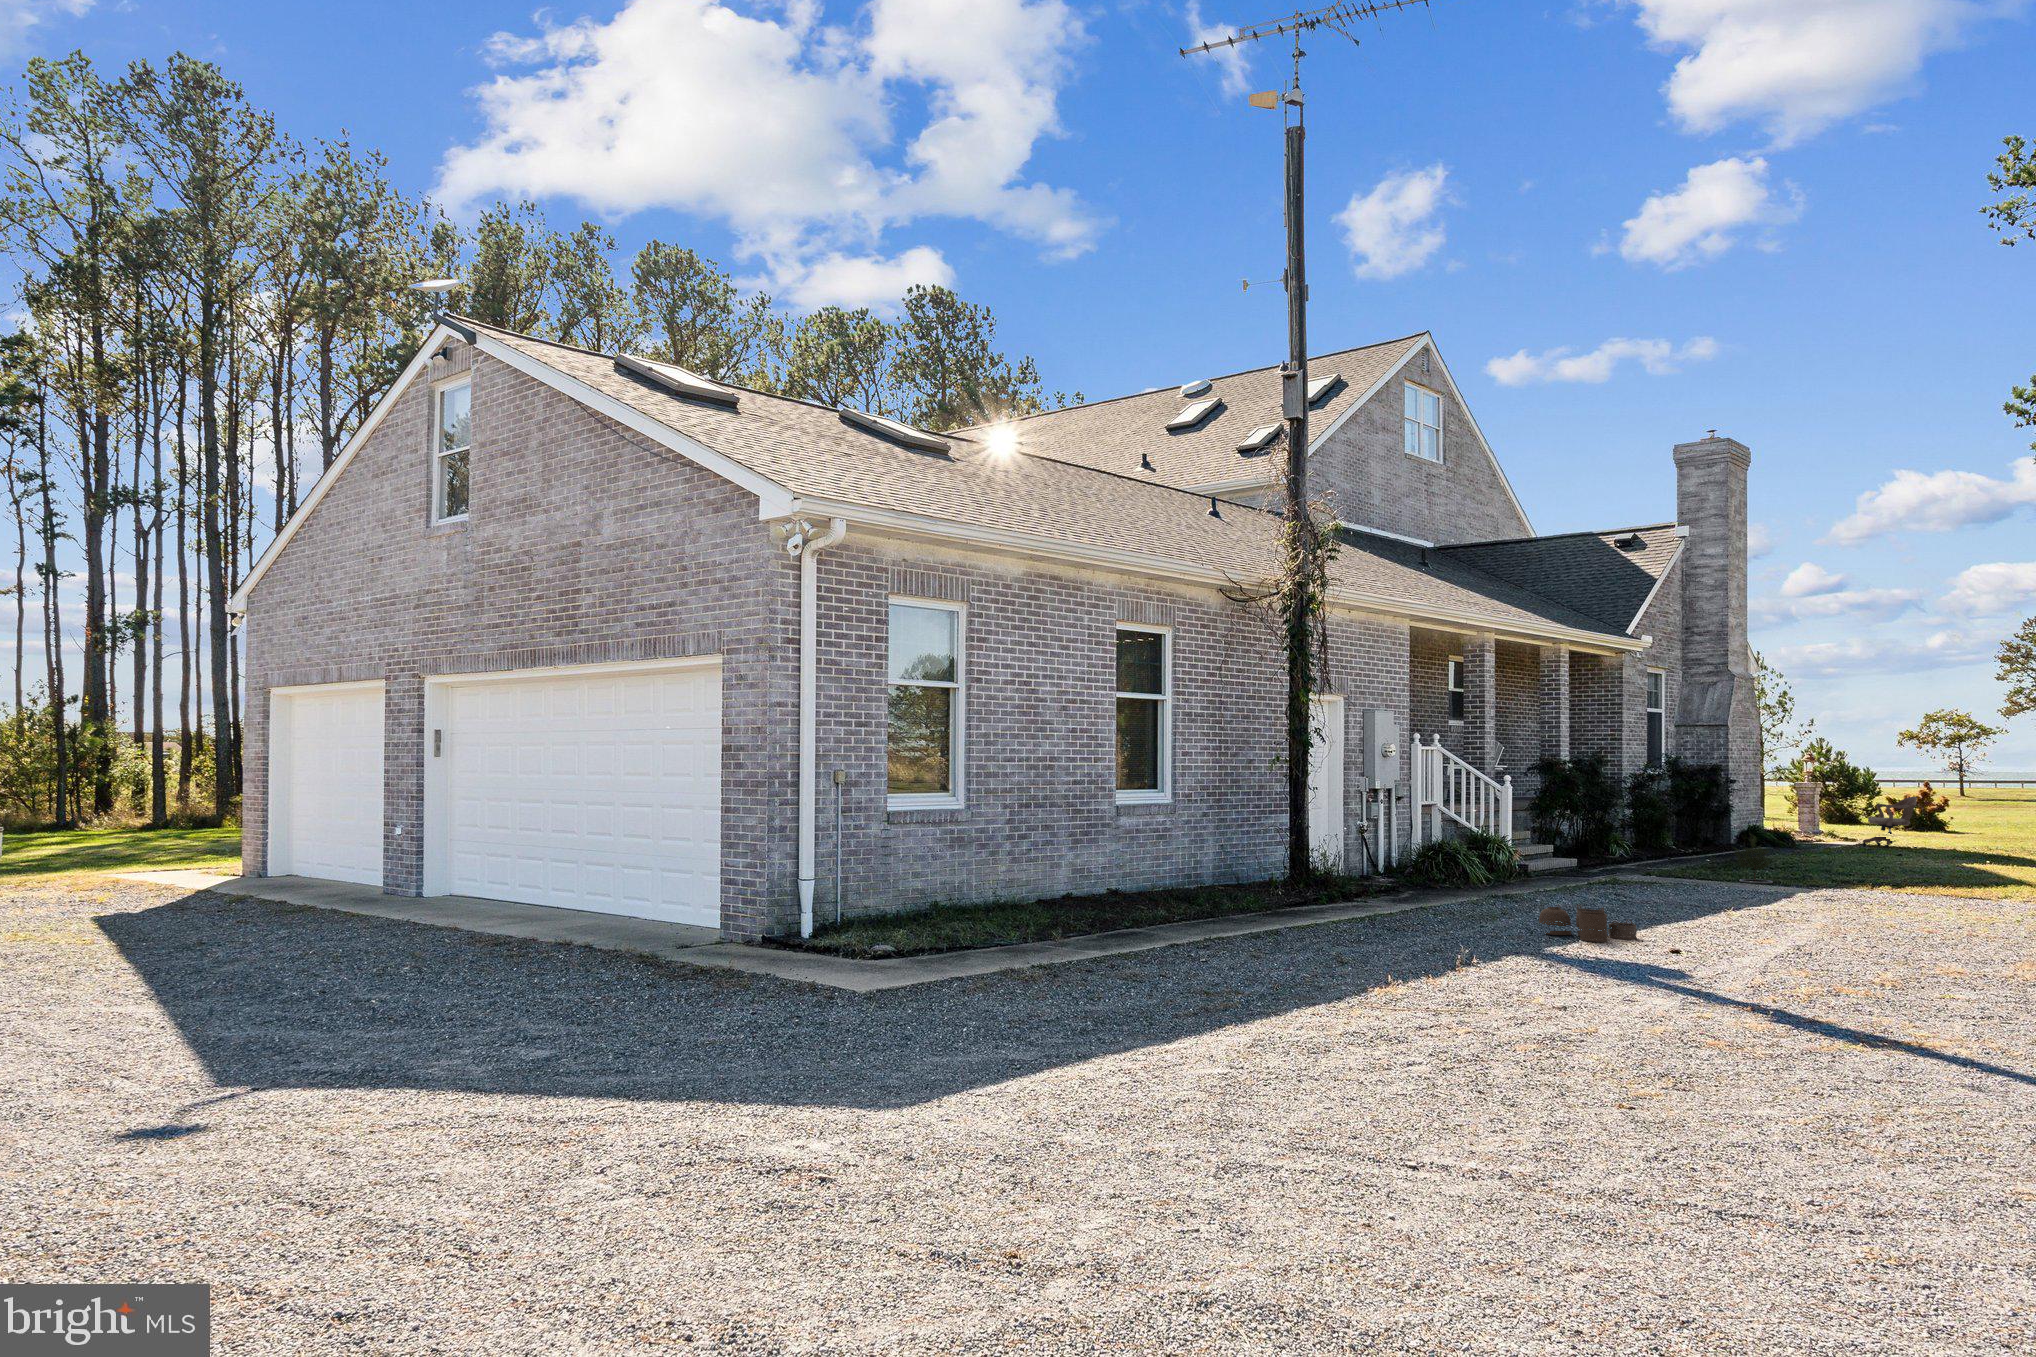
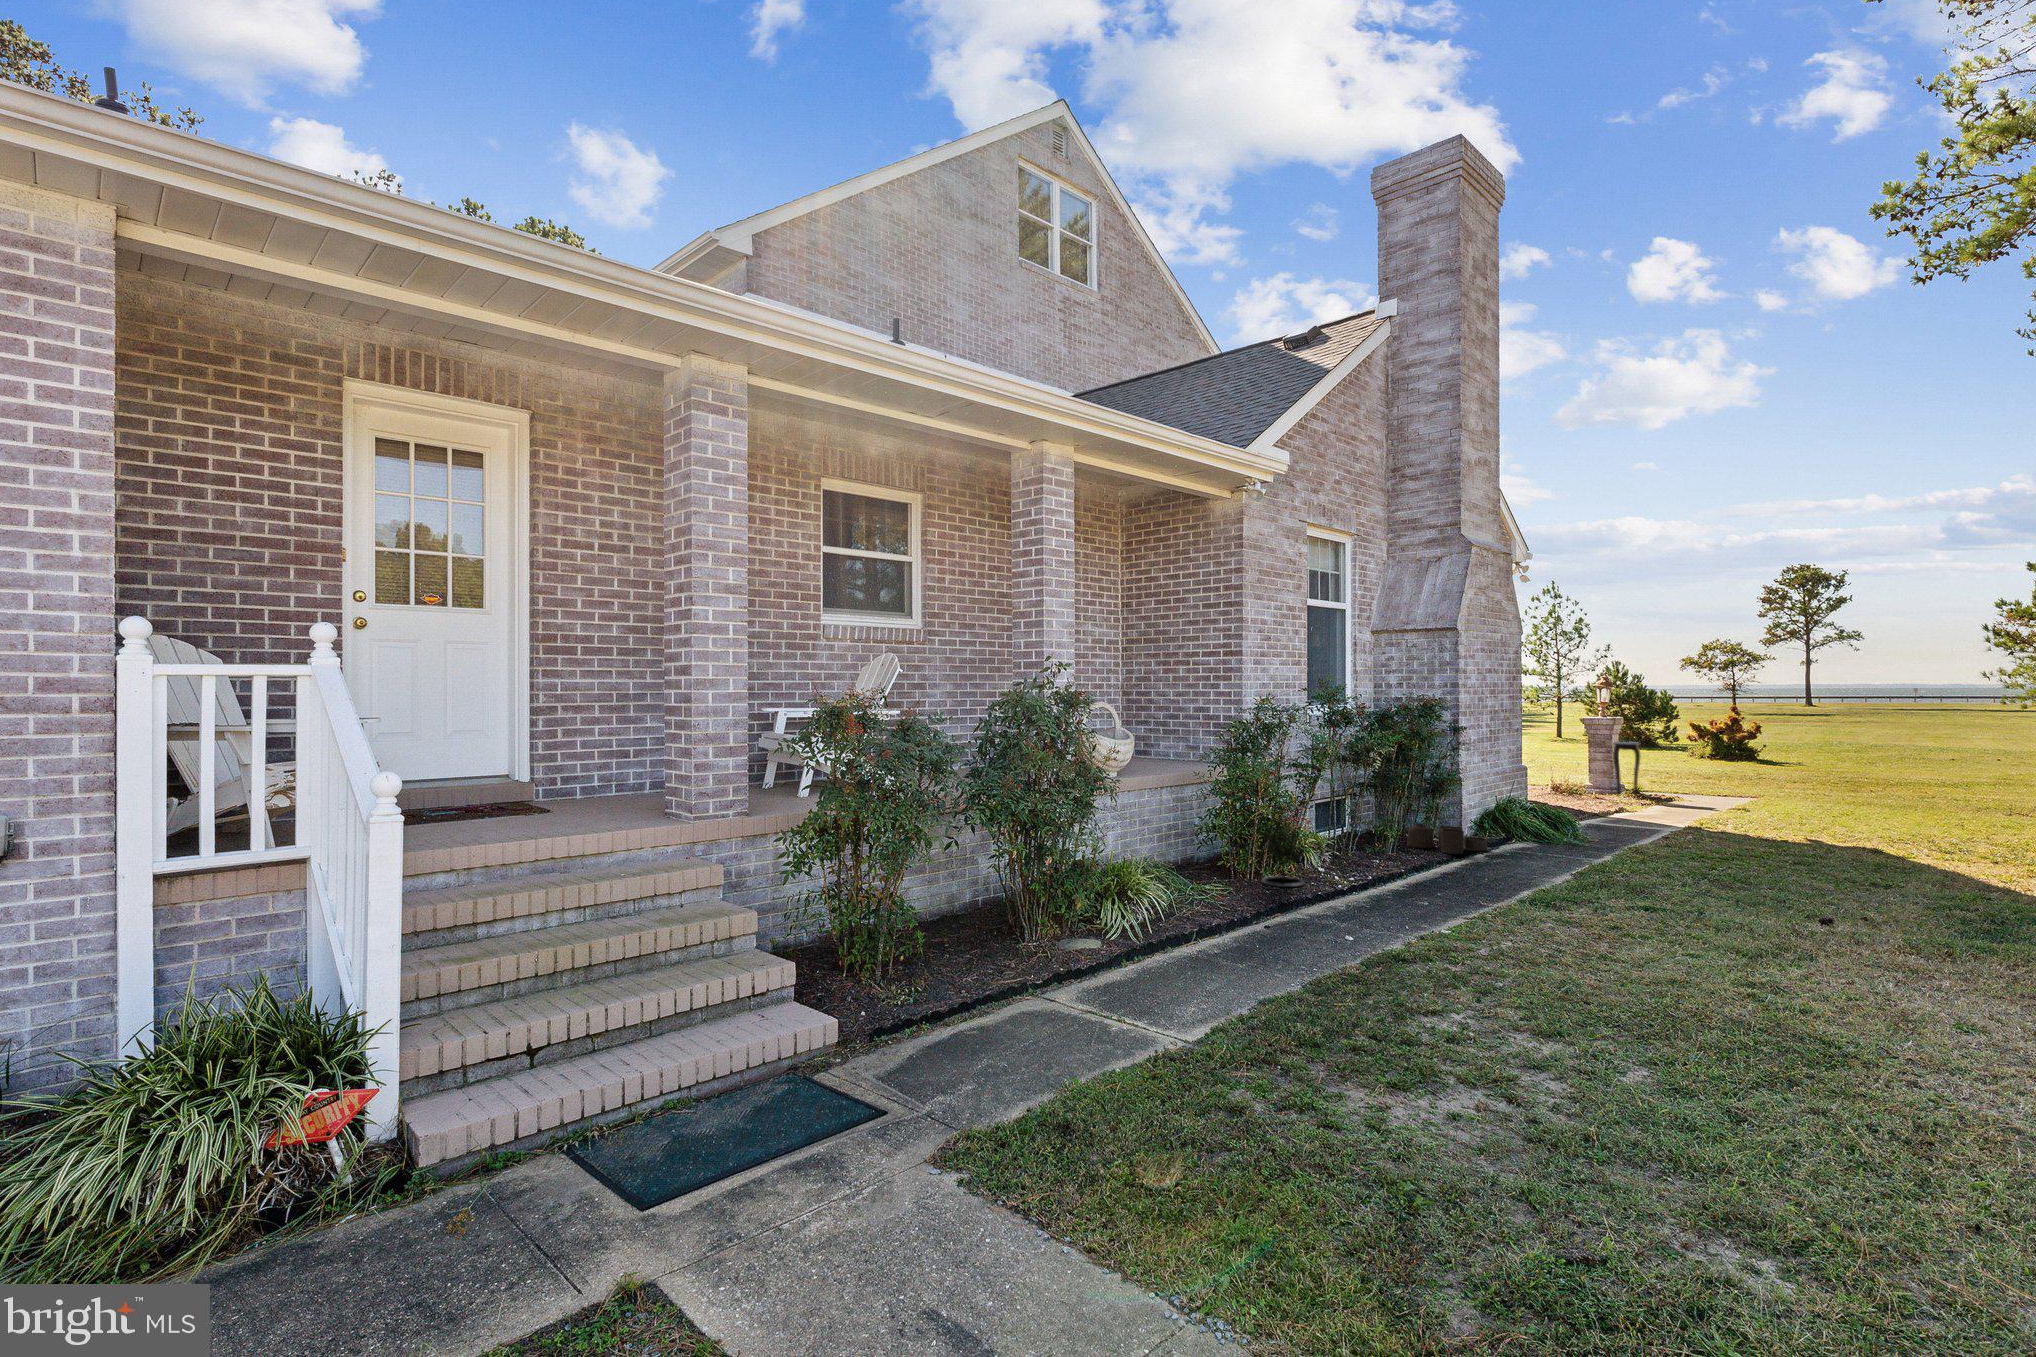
chair: present [1862,797,1917,848] -> none [1655,716,1700,758]
side table: none [1799,820,1835,887] -> present [1613,742,1640,796]
potted tree: present [1735,834,1773,883] -> present [1262,814,1304,887]

